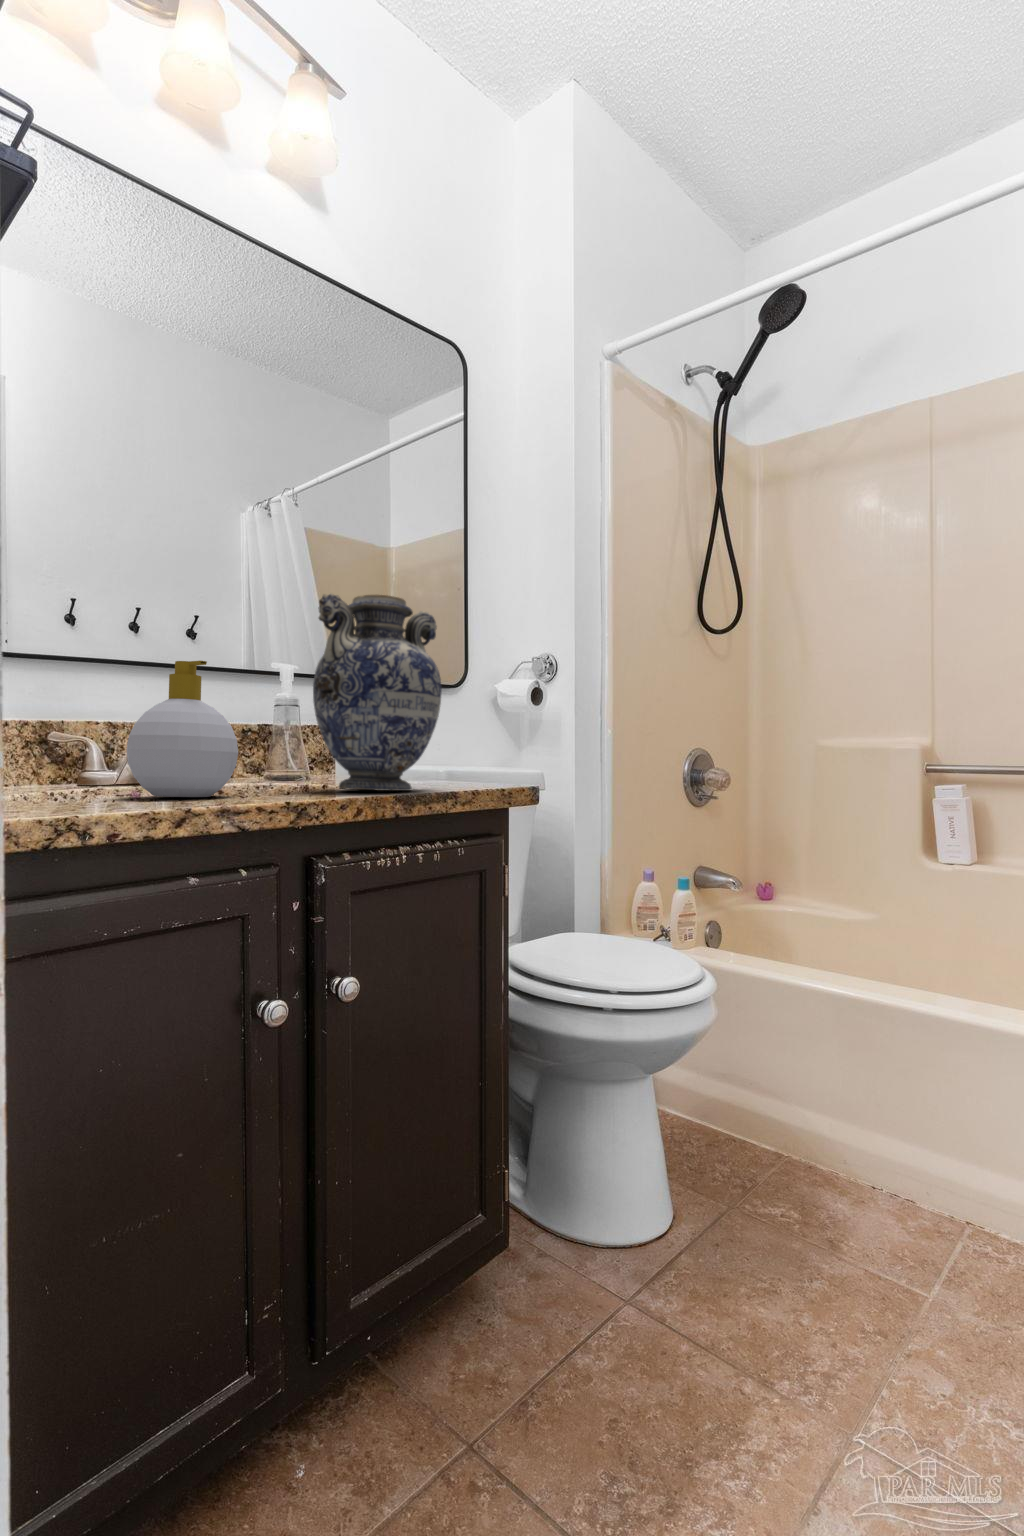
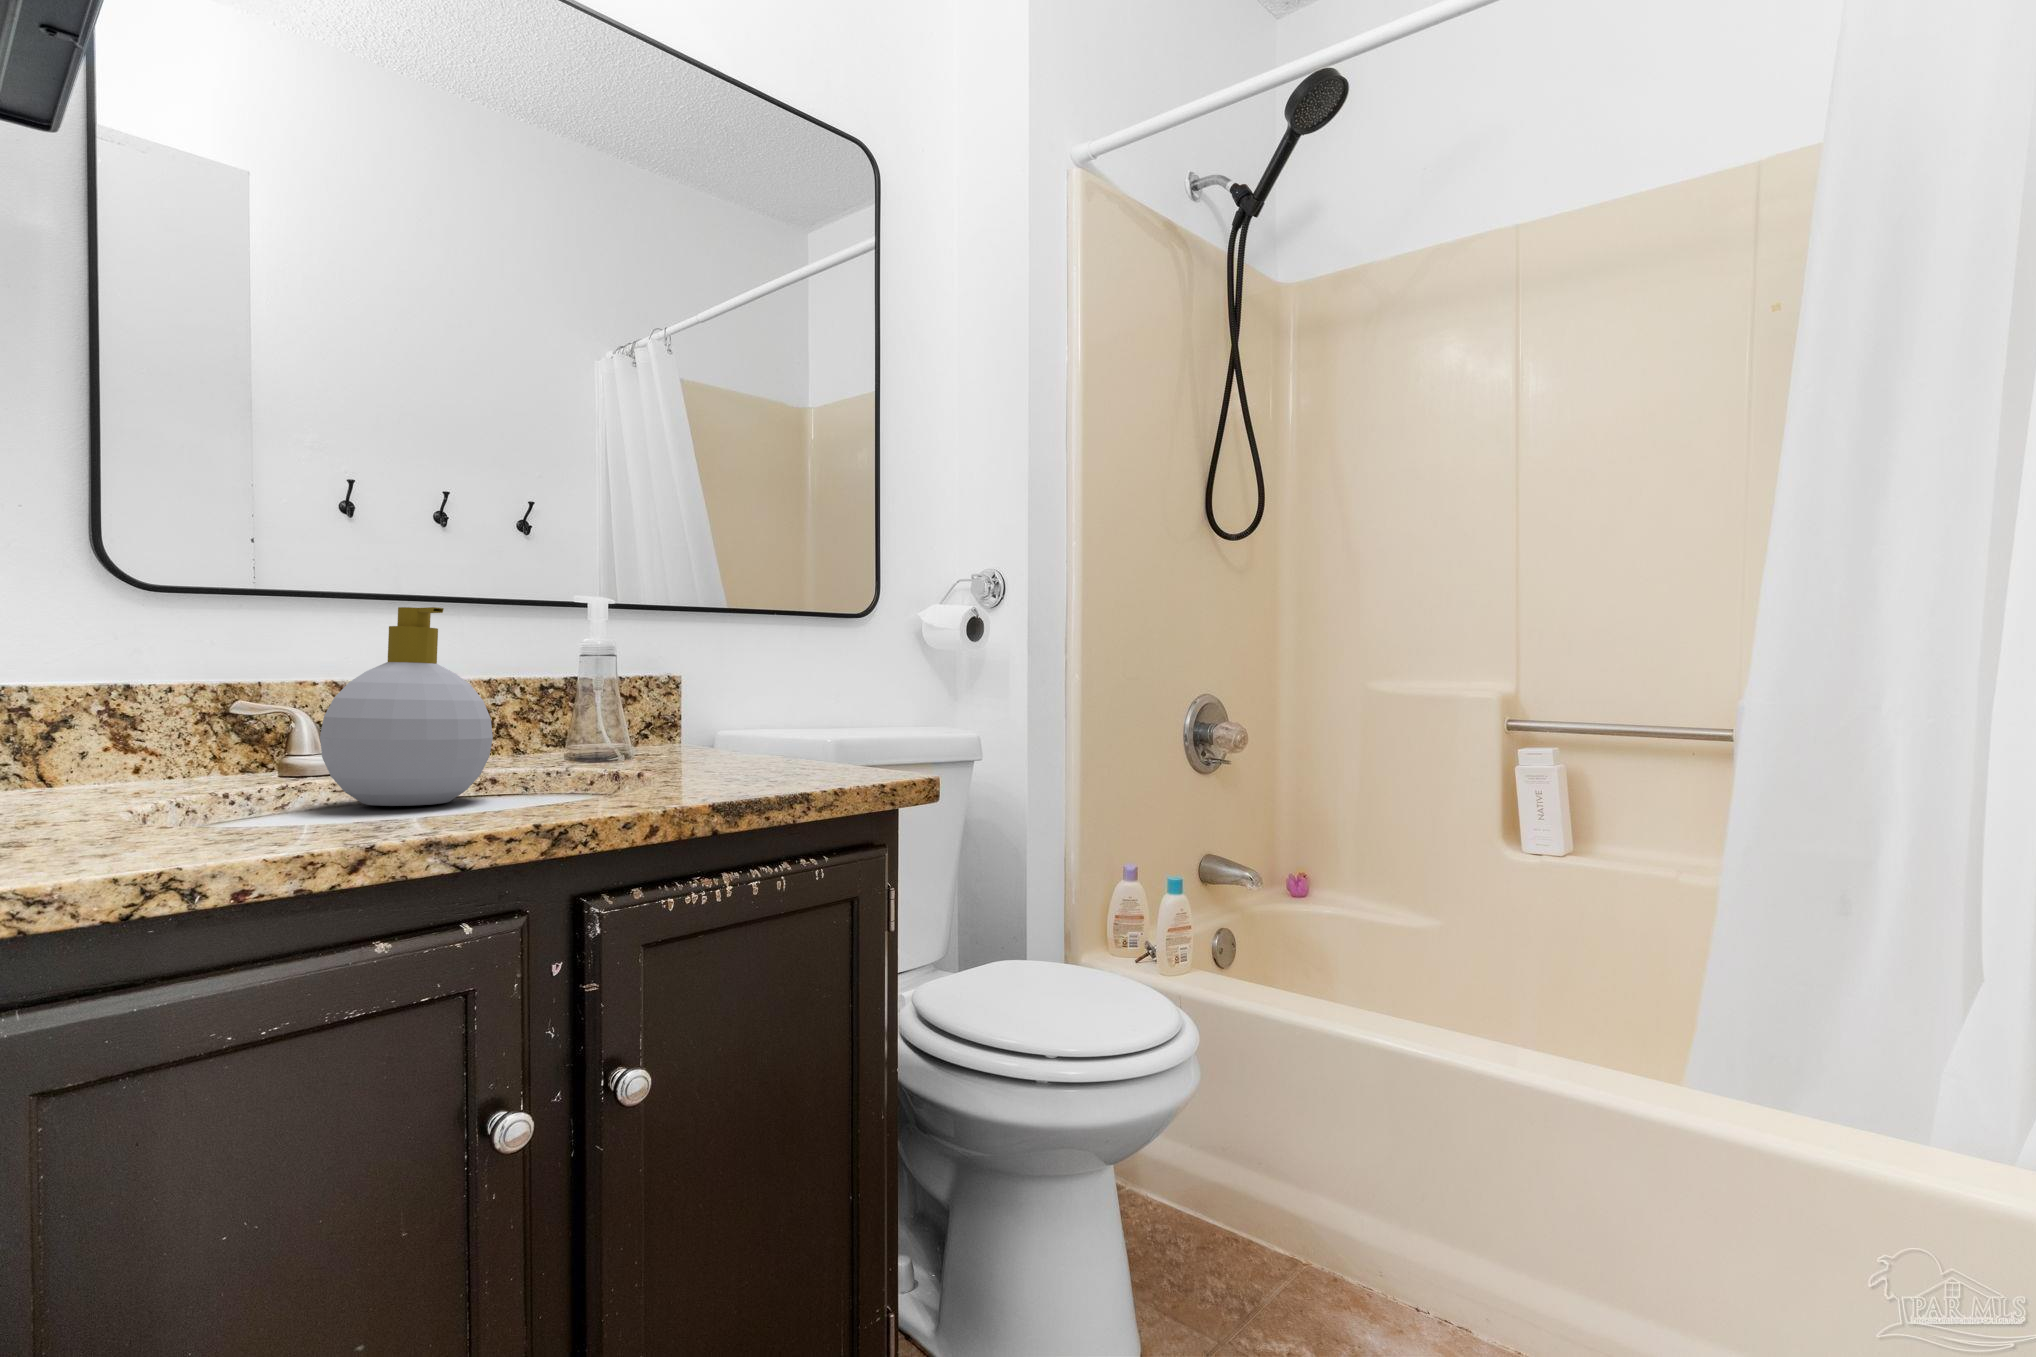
decorative vase: present [313,593,442,791] -> none [618,505,804,785]

